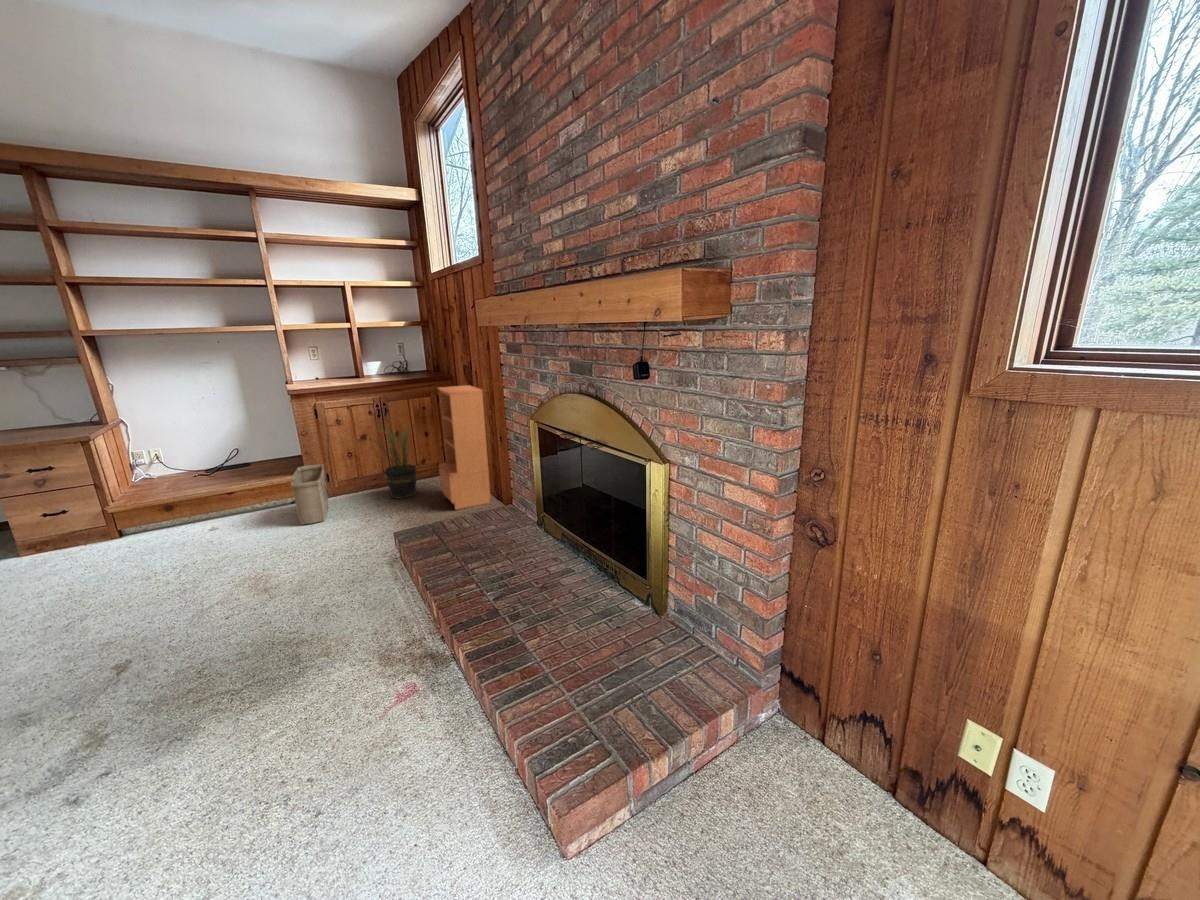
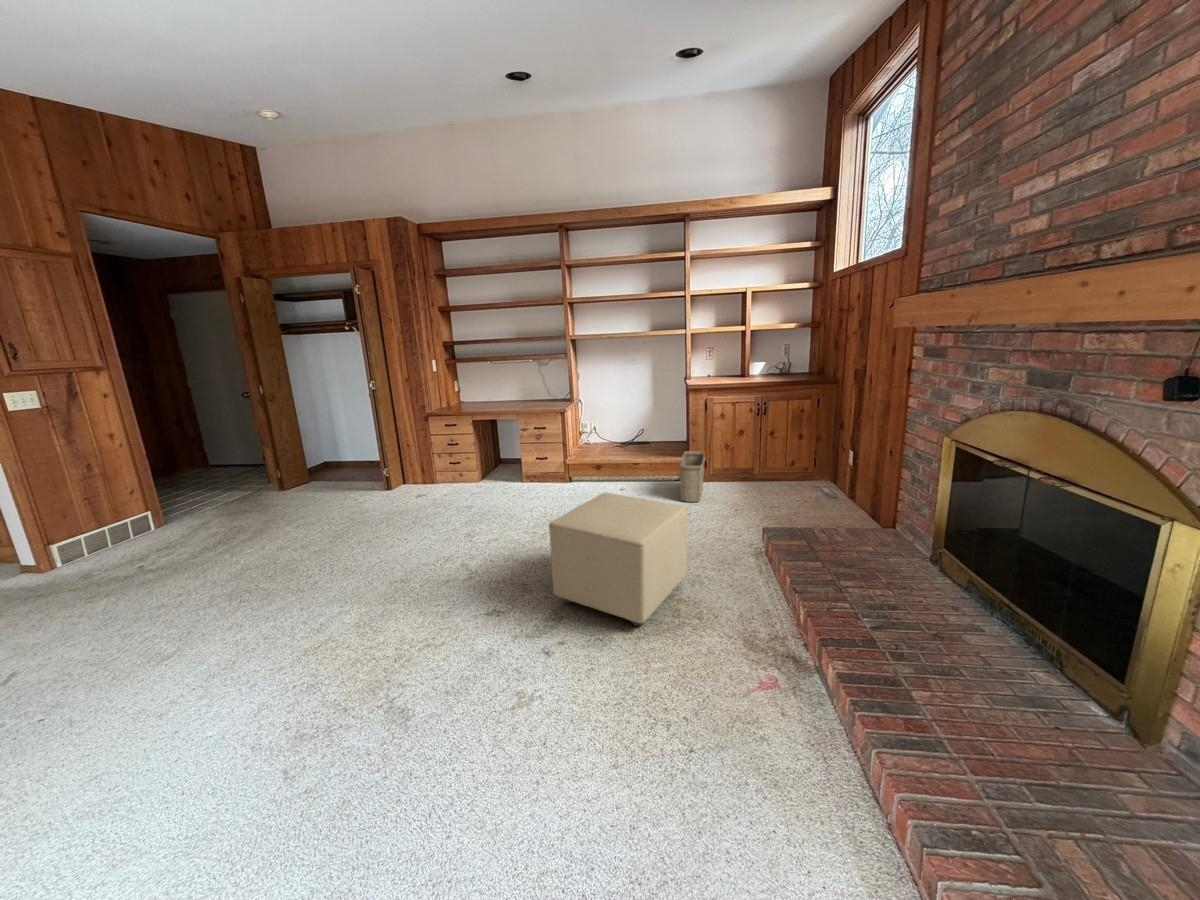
bookcase: present [438,385,490,510] -> none [809,391,878,522]
potted plant: present [371,419,416,499] -> none [742,412,802,497]
ottoman: none [50,533,306,712] -> present [549,493,687,626]

